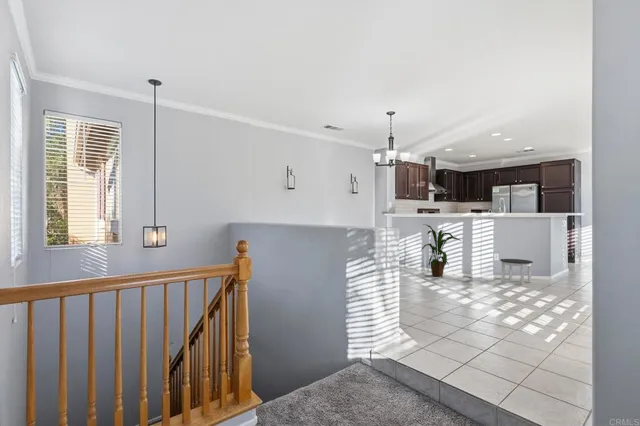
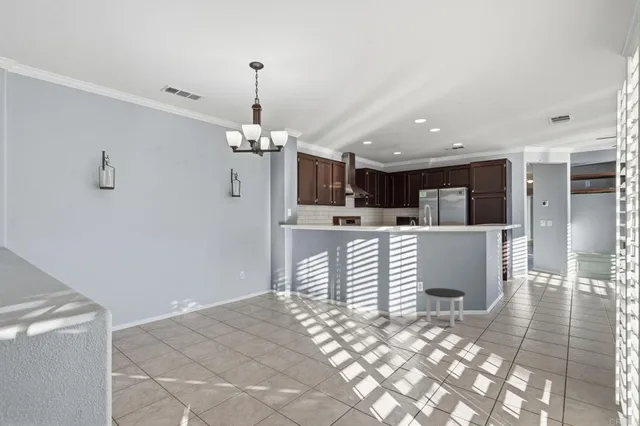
house plant: present [422,225,461,277] -> none [320,243,376,317]

